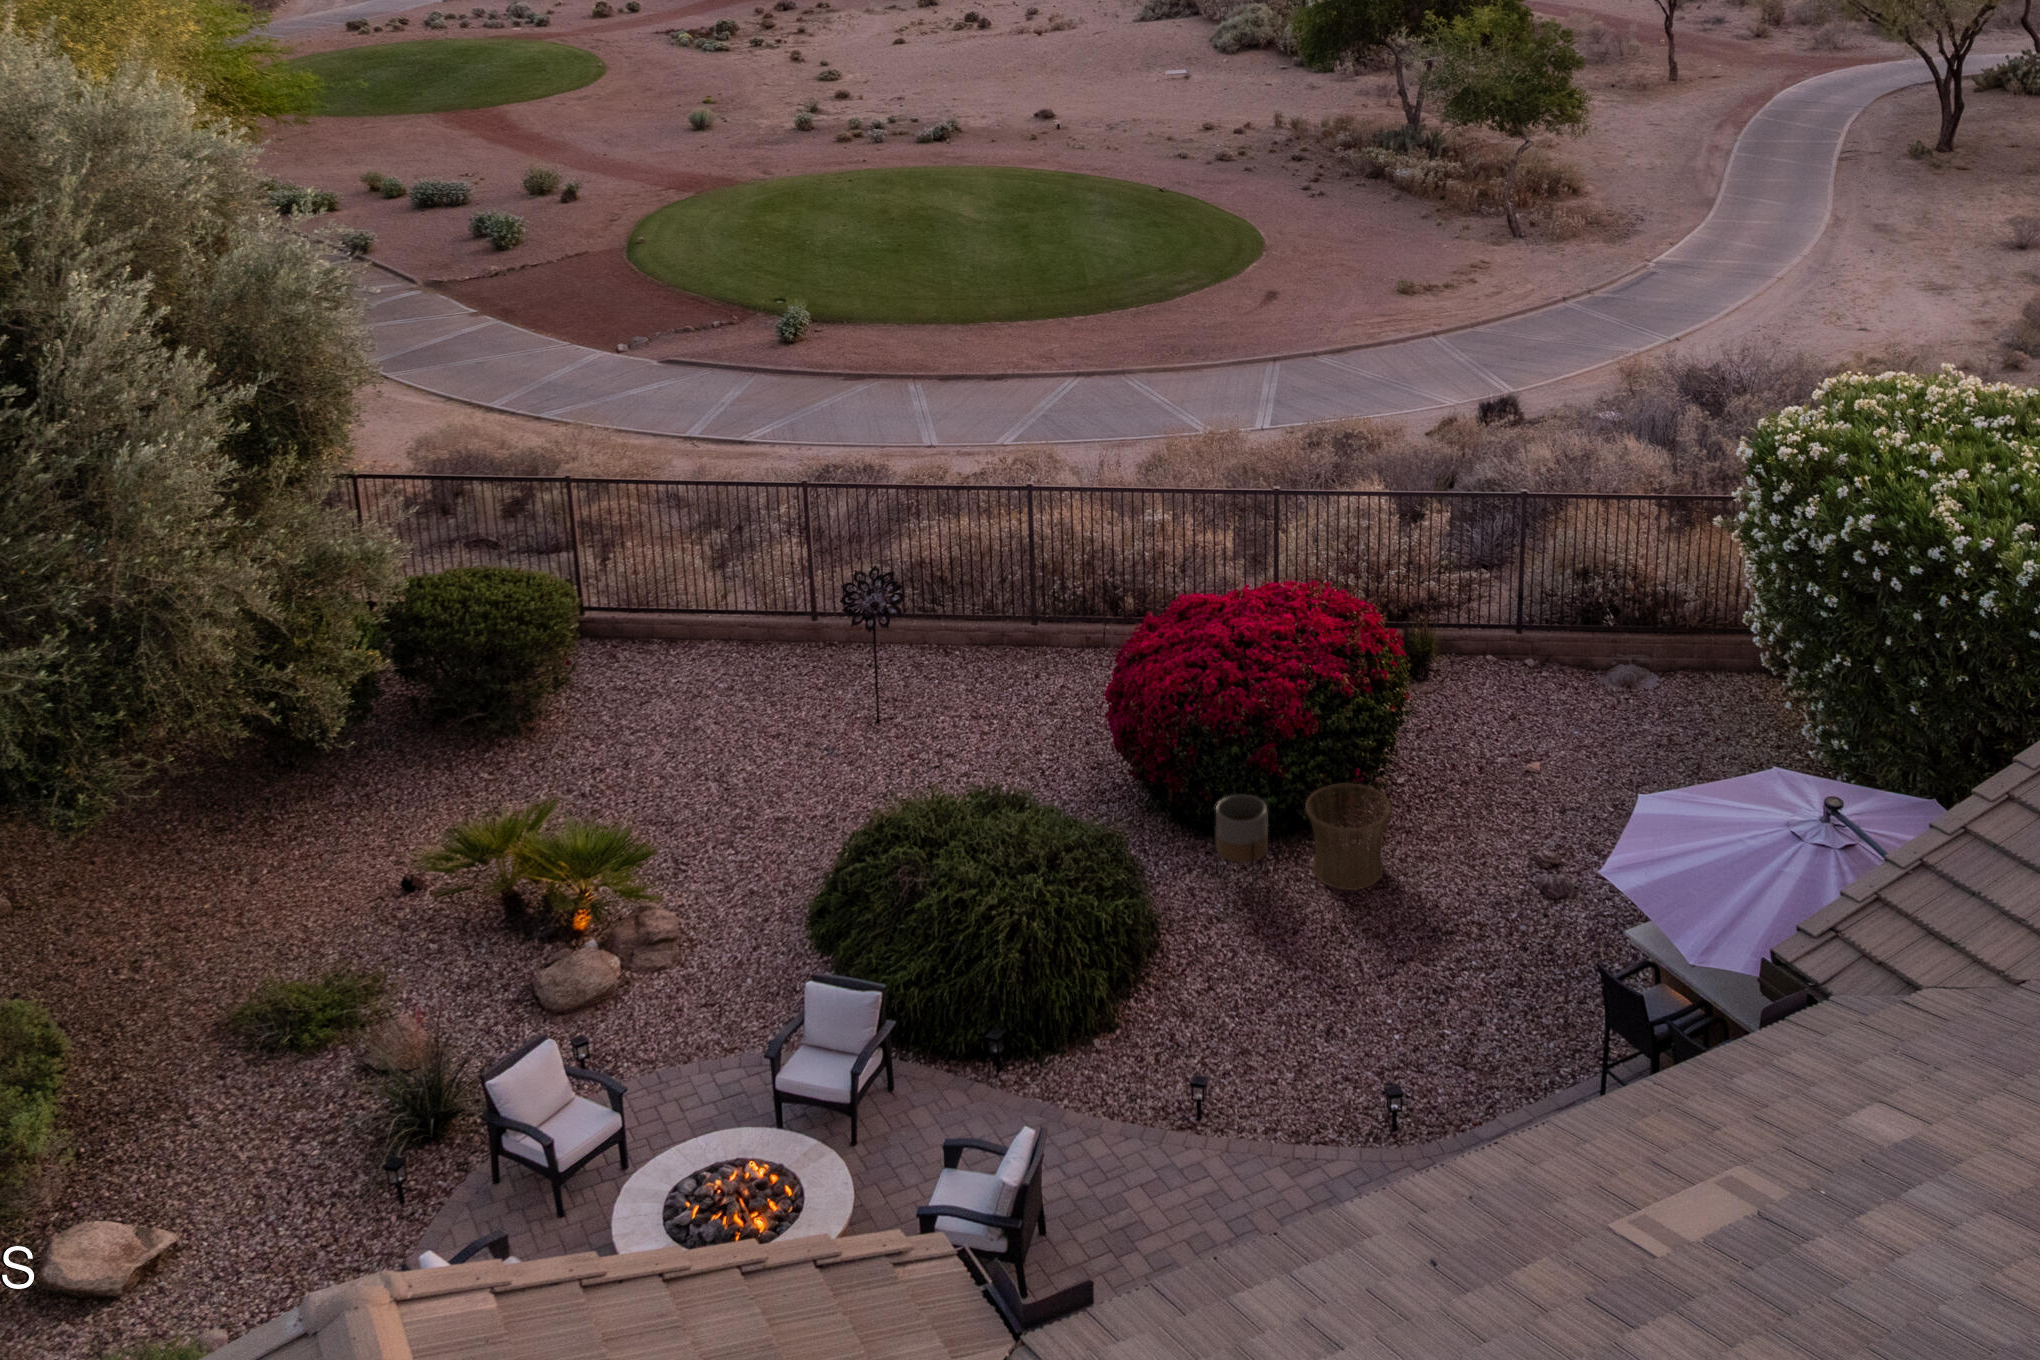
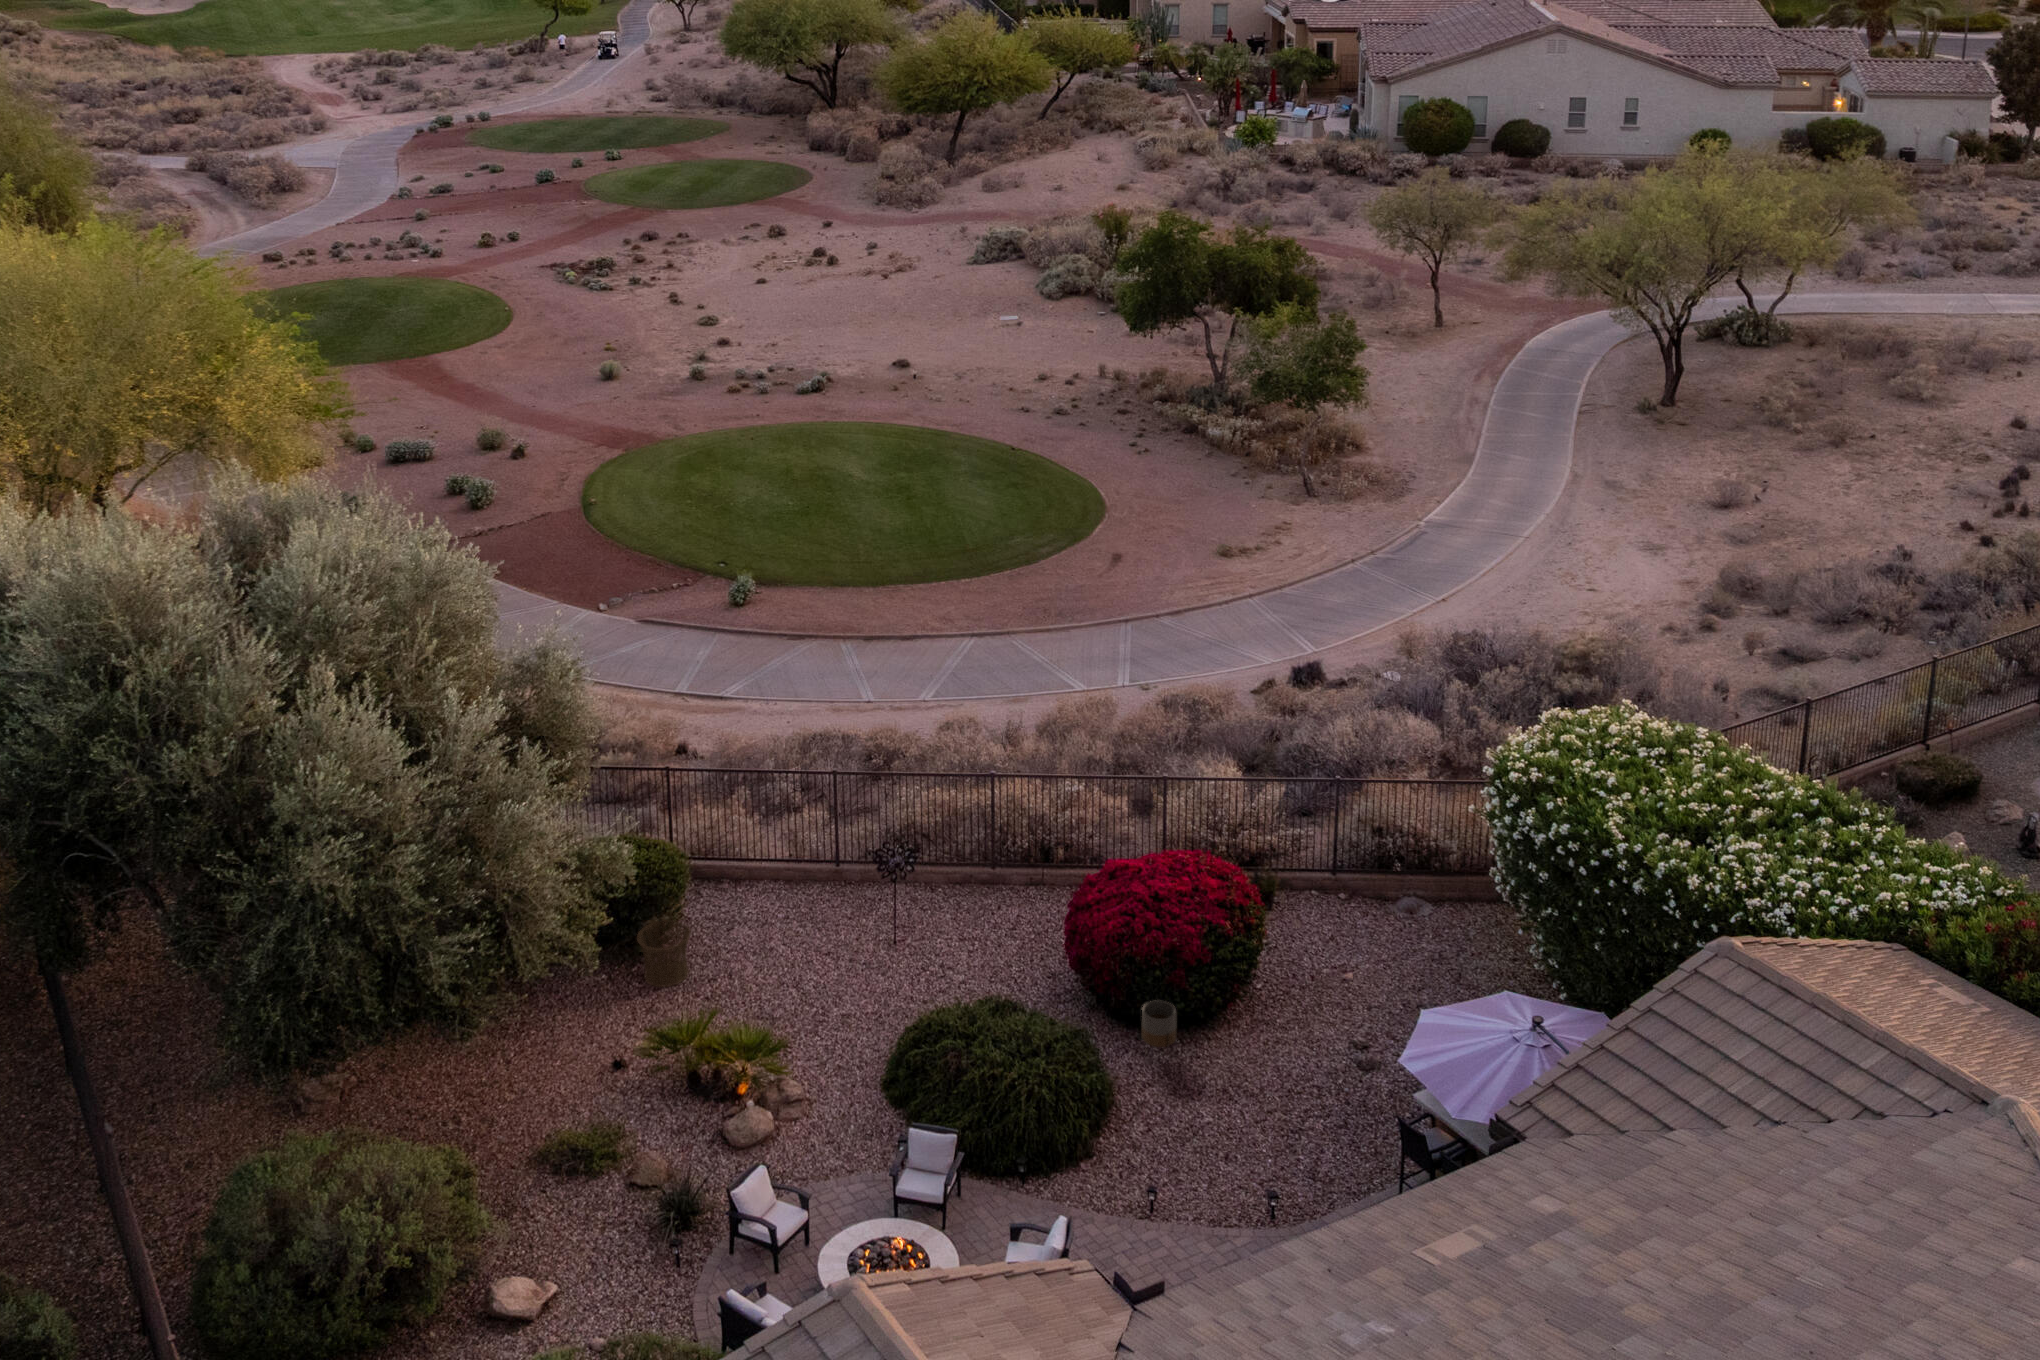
basket: present [1305,784,1392,890] -> present [637,920,691,987]

